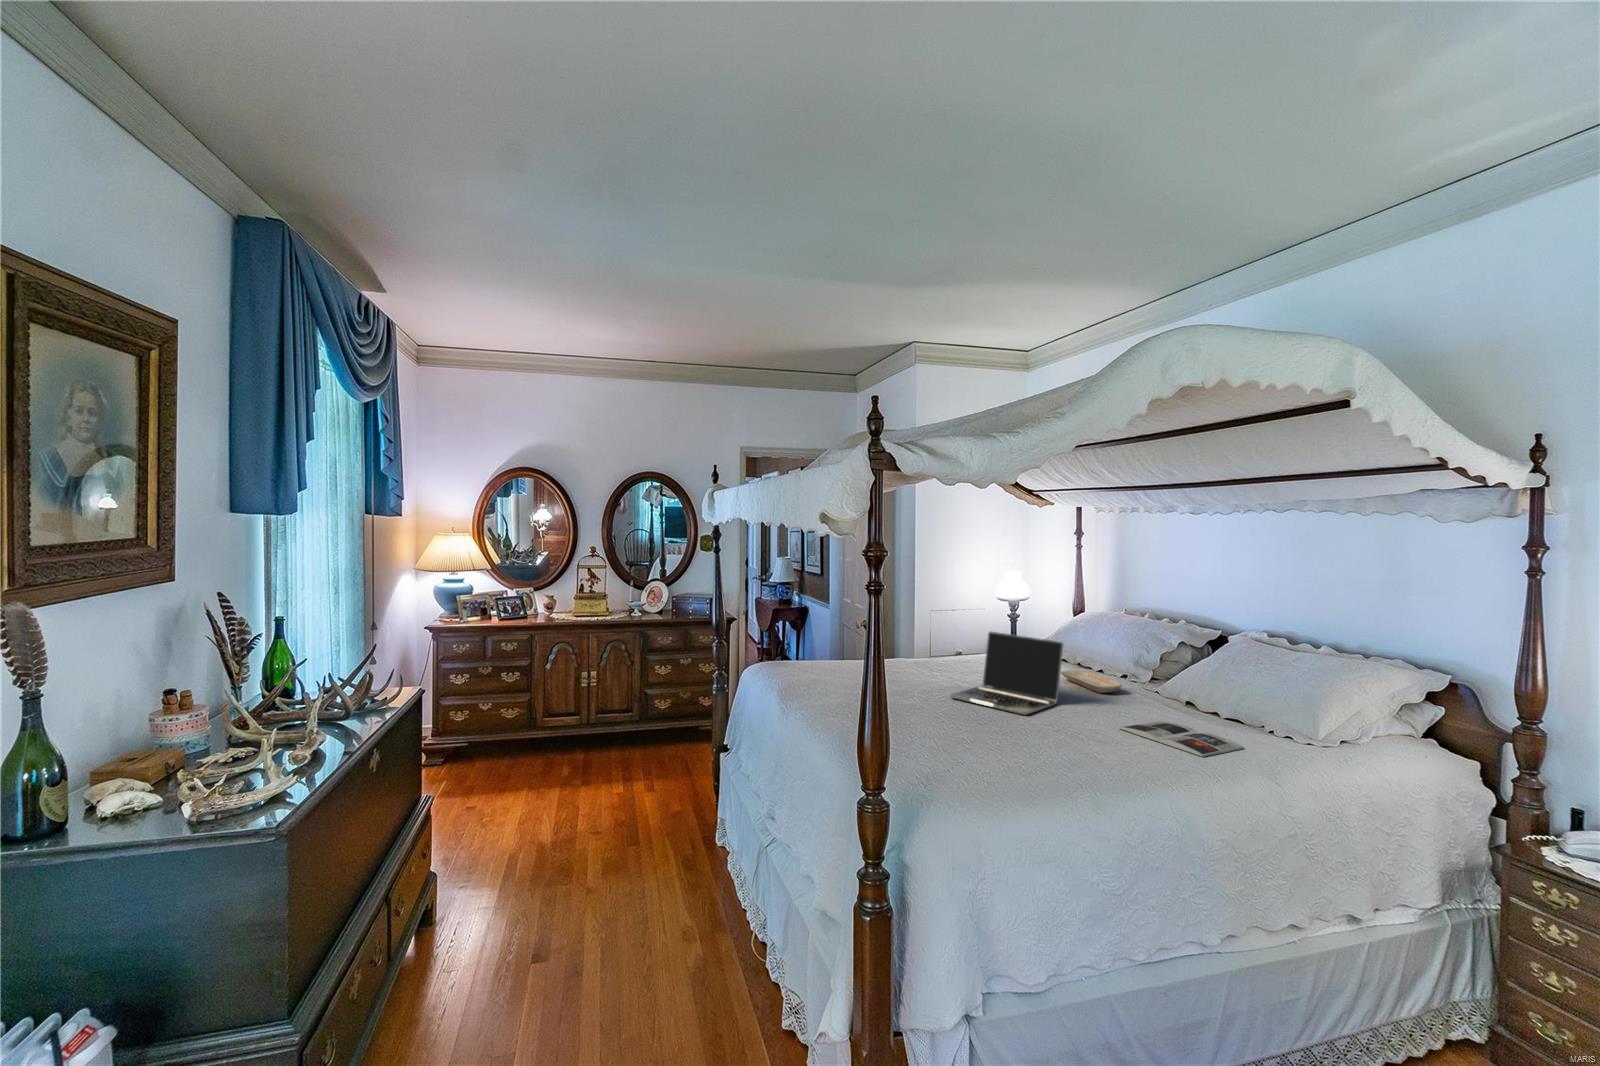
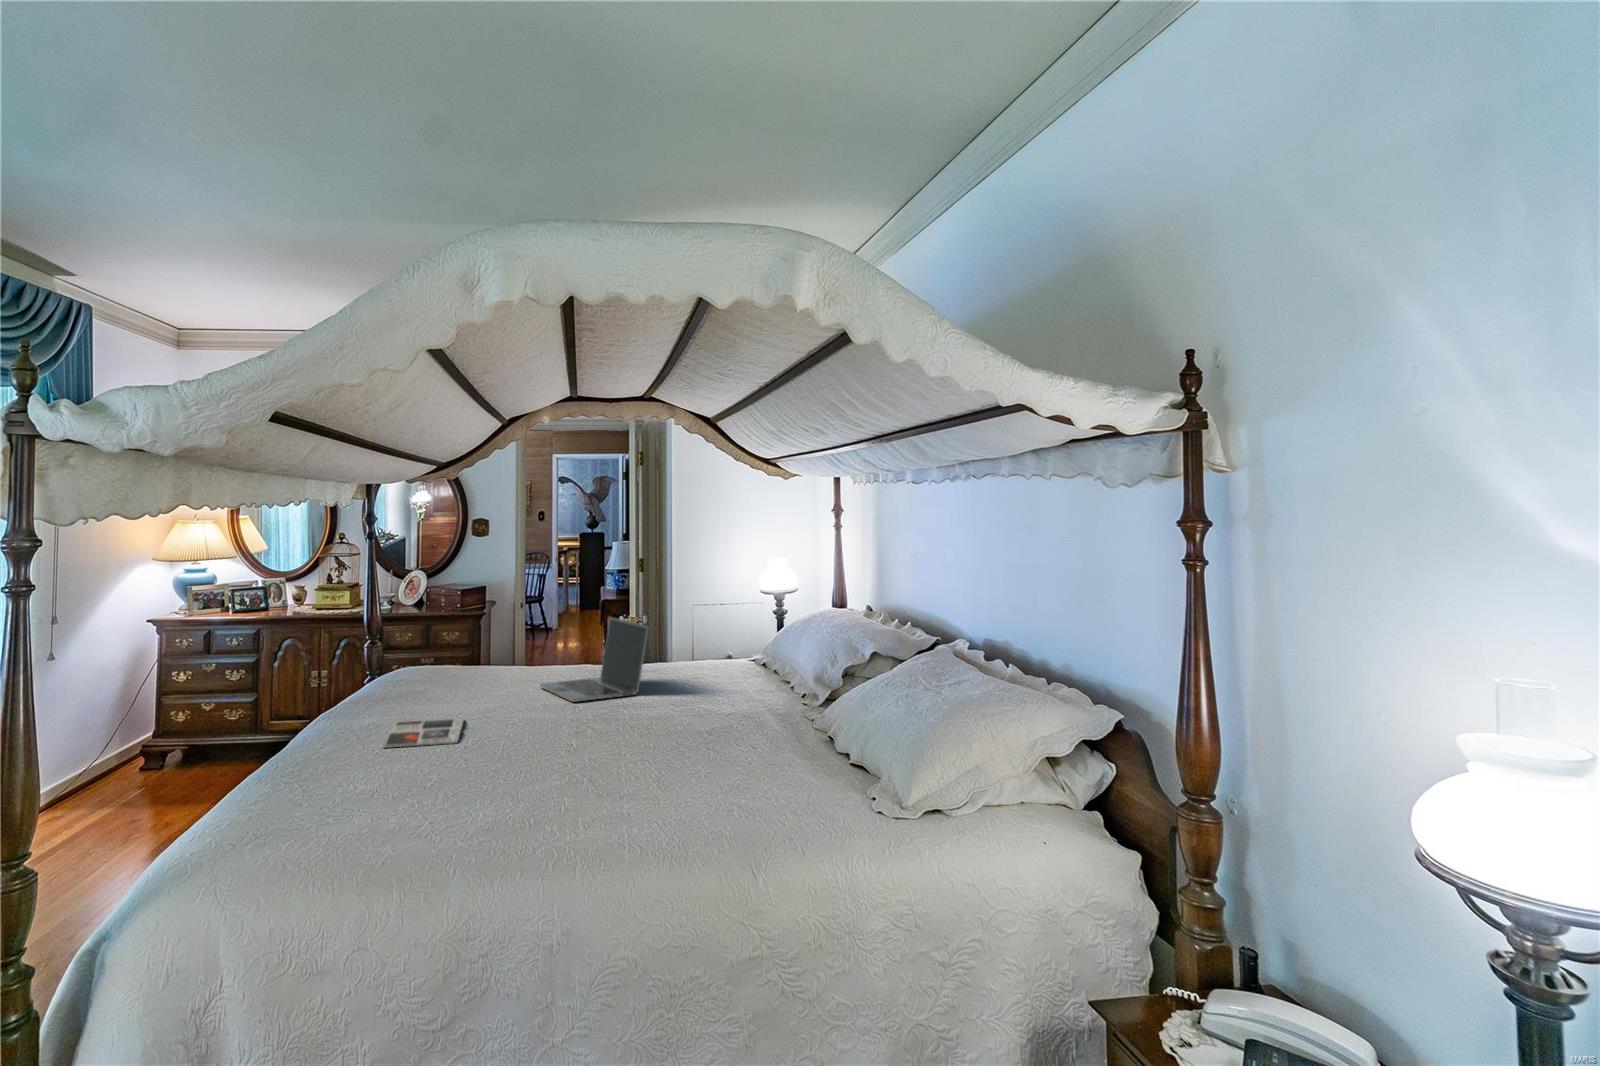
tray: present [1061,670,1122,693] -> none [707,665,746,687]
magazine: present [1119,721,1244,757] -> present [383,718,464,748]

